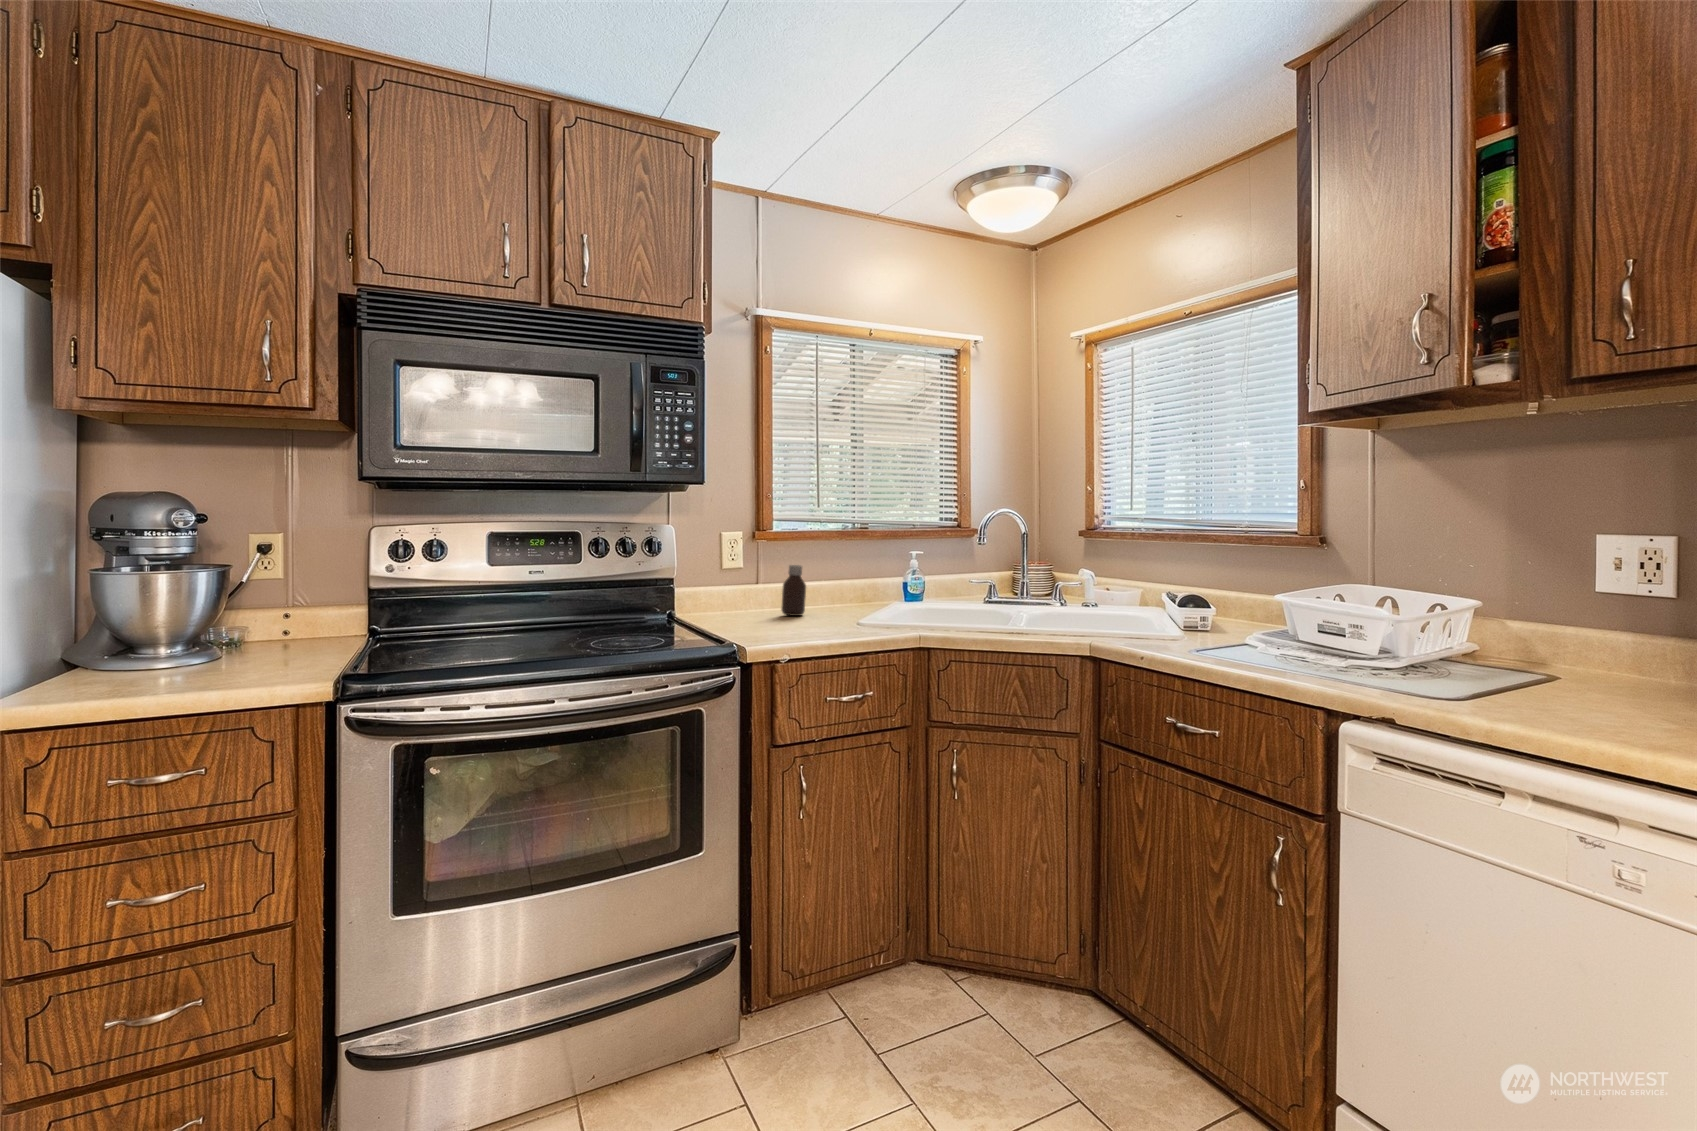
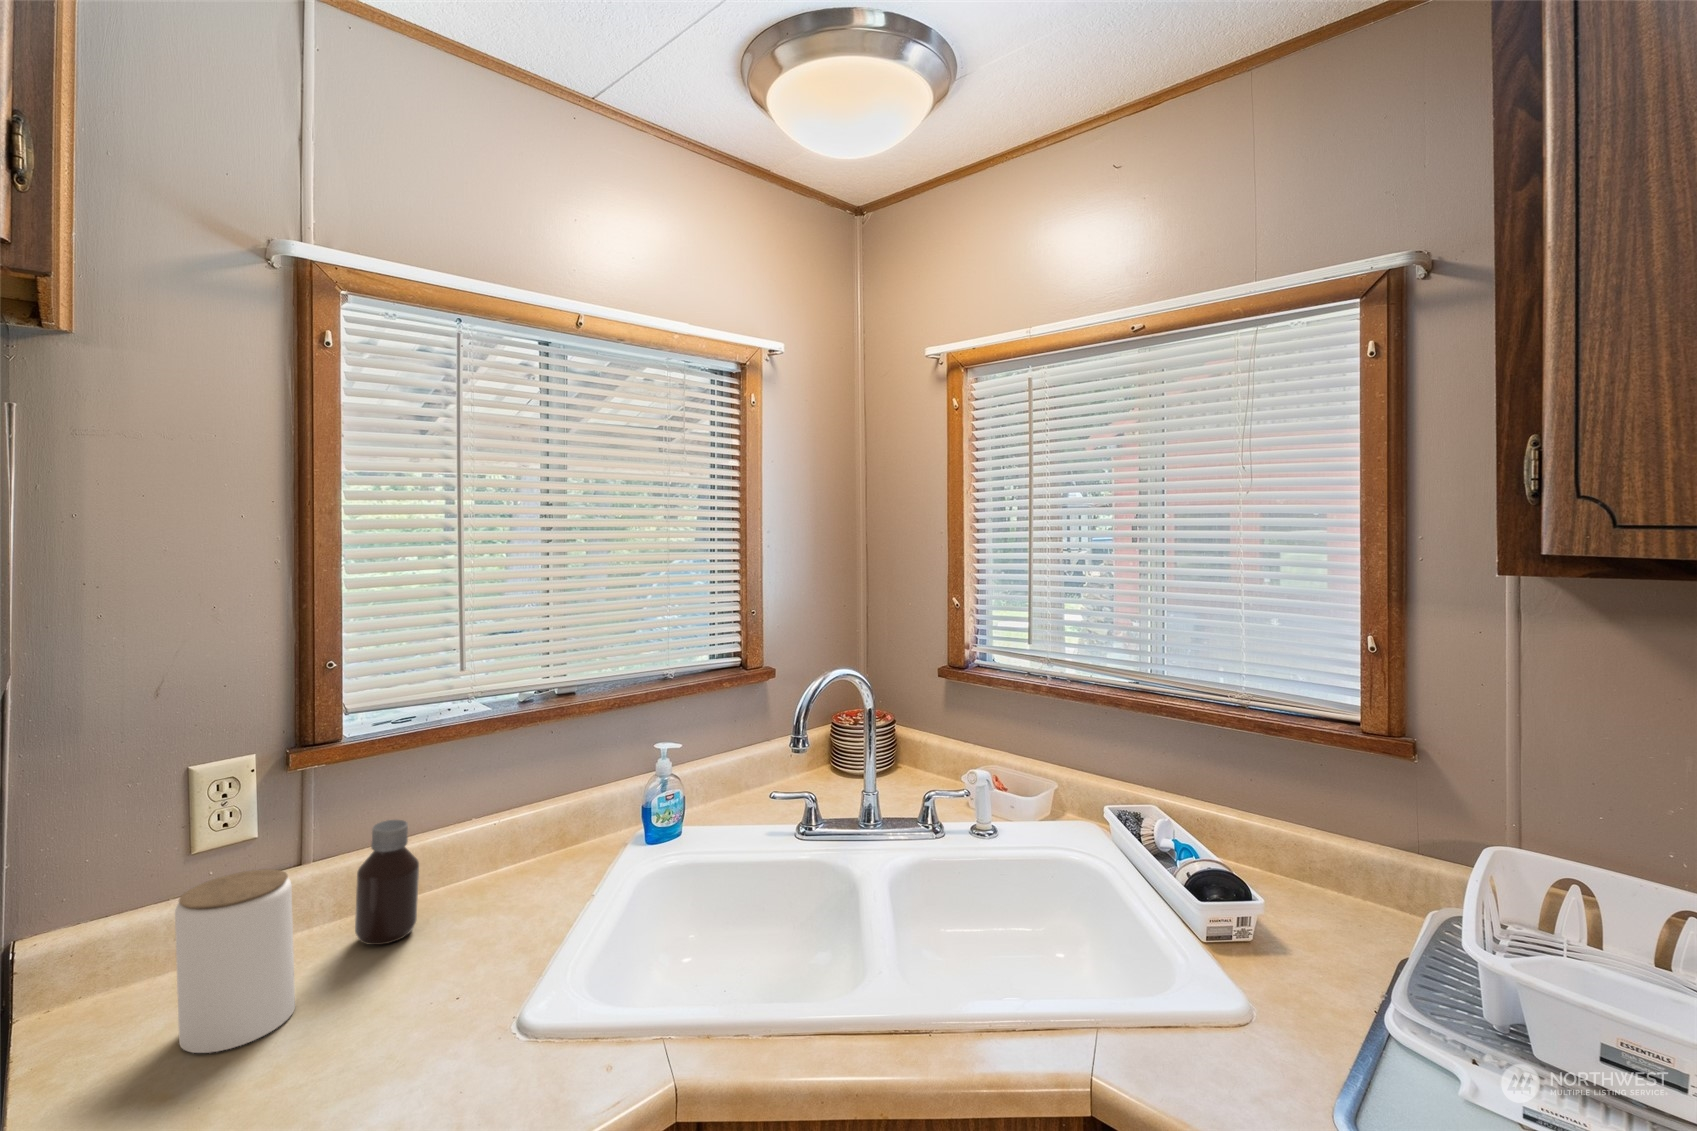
jar: none [735,567,771,623] -> present [175,869,295,1053]

